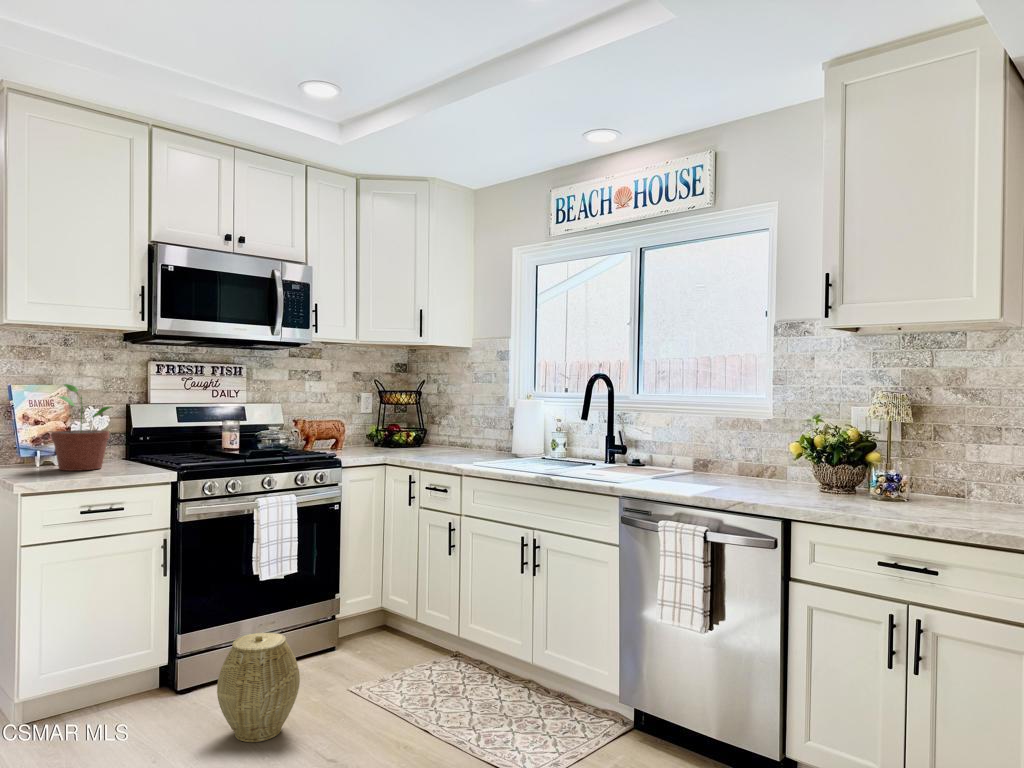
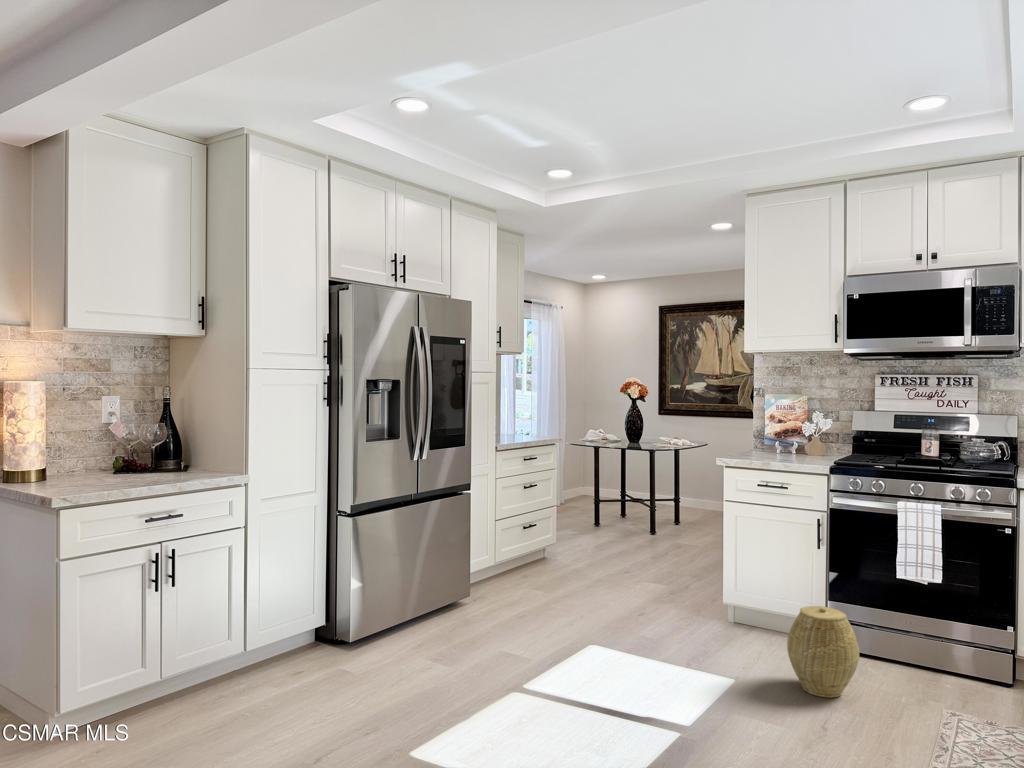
potted plant: present [52,384,112,471] -> none [774,393,815,458]

